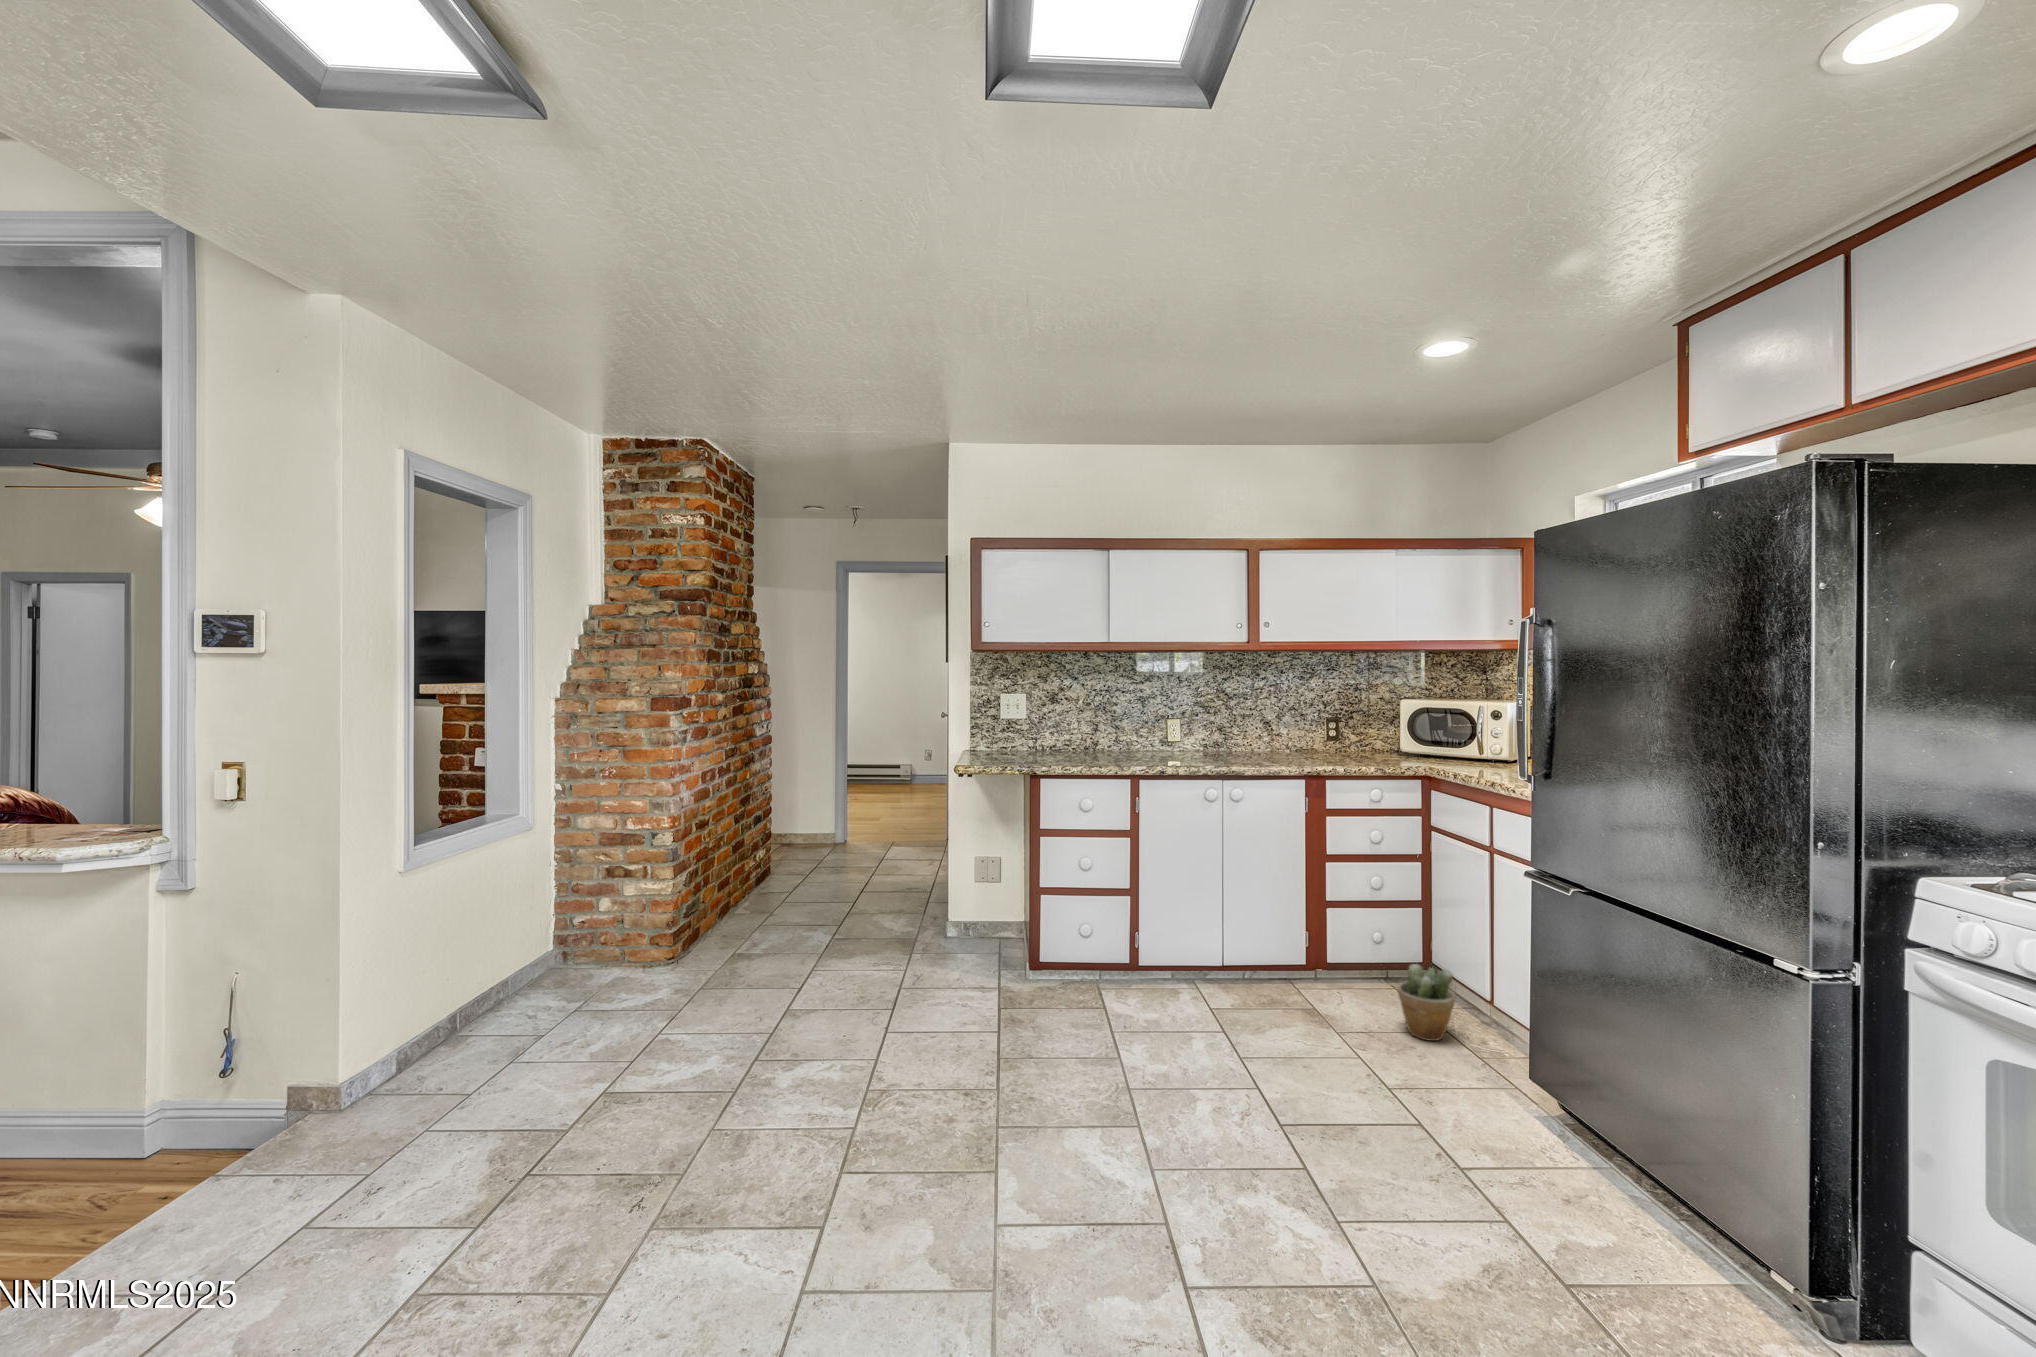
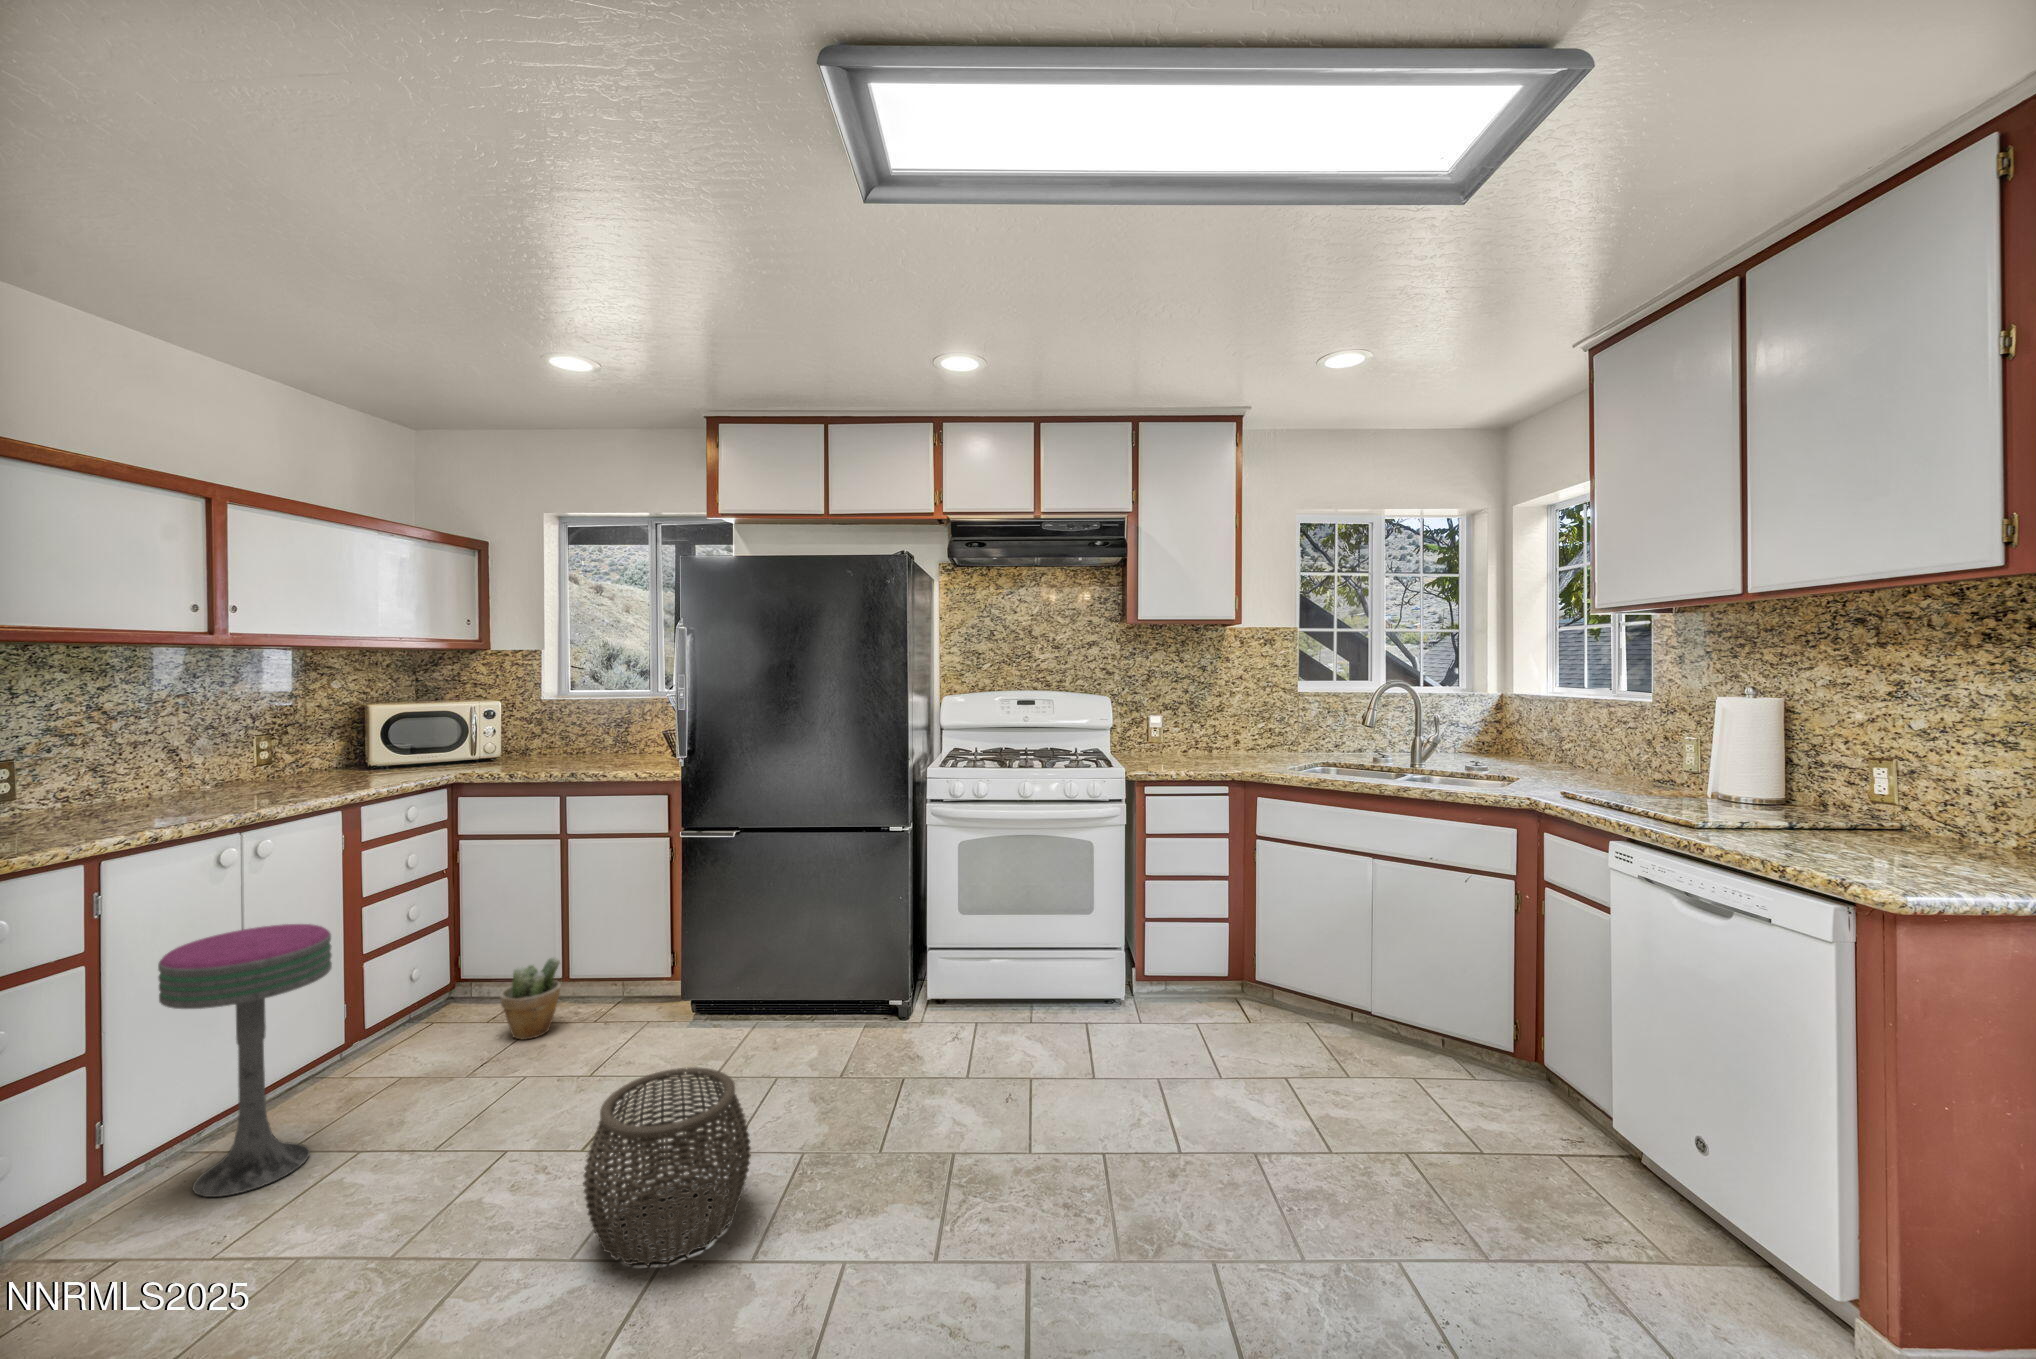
bar stool: none [1144,845,1231,1020] -> present [158,924,332,1197]
woven basket: none [1138,1063,1288,1252] -> present [583,1067,751,1266]

